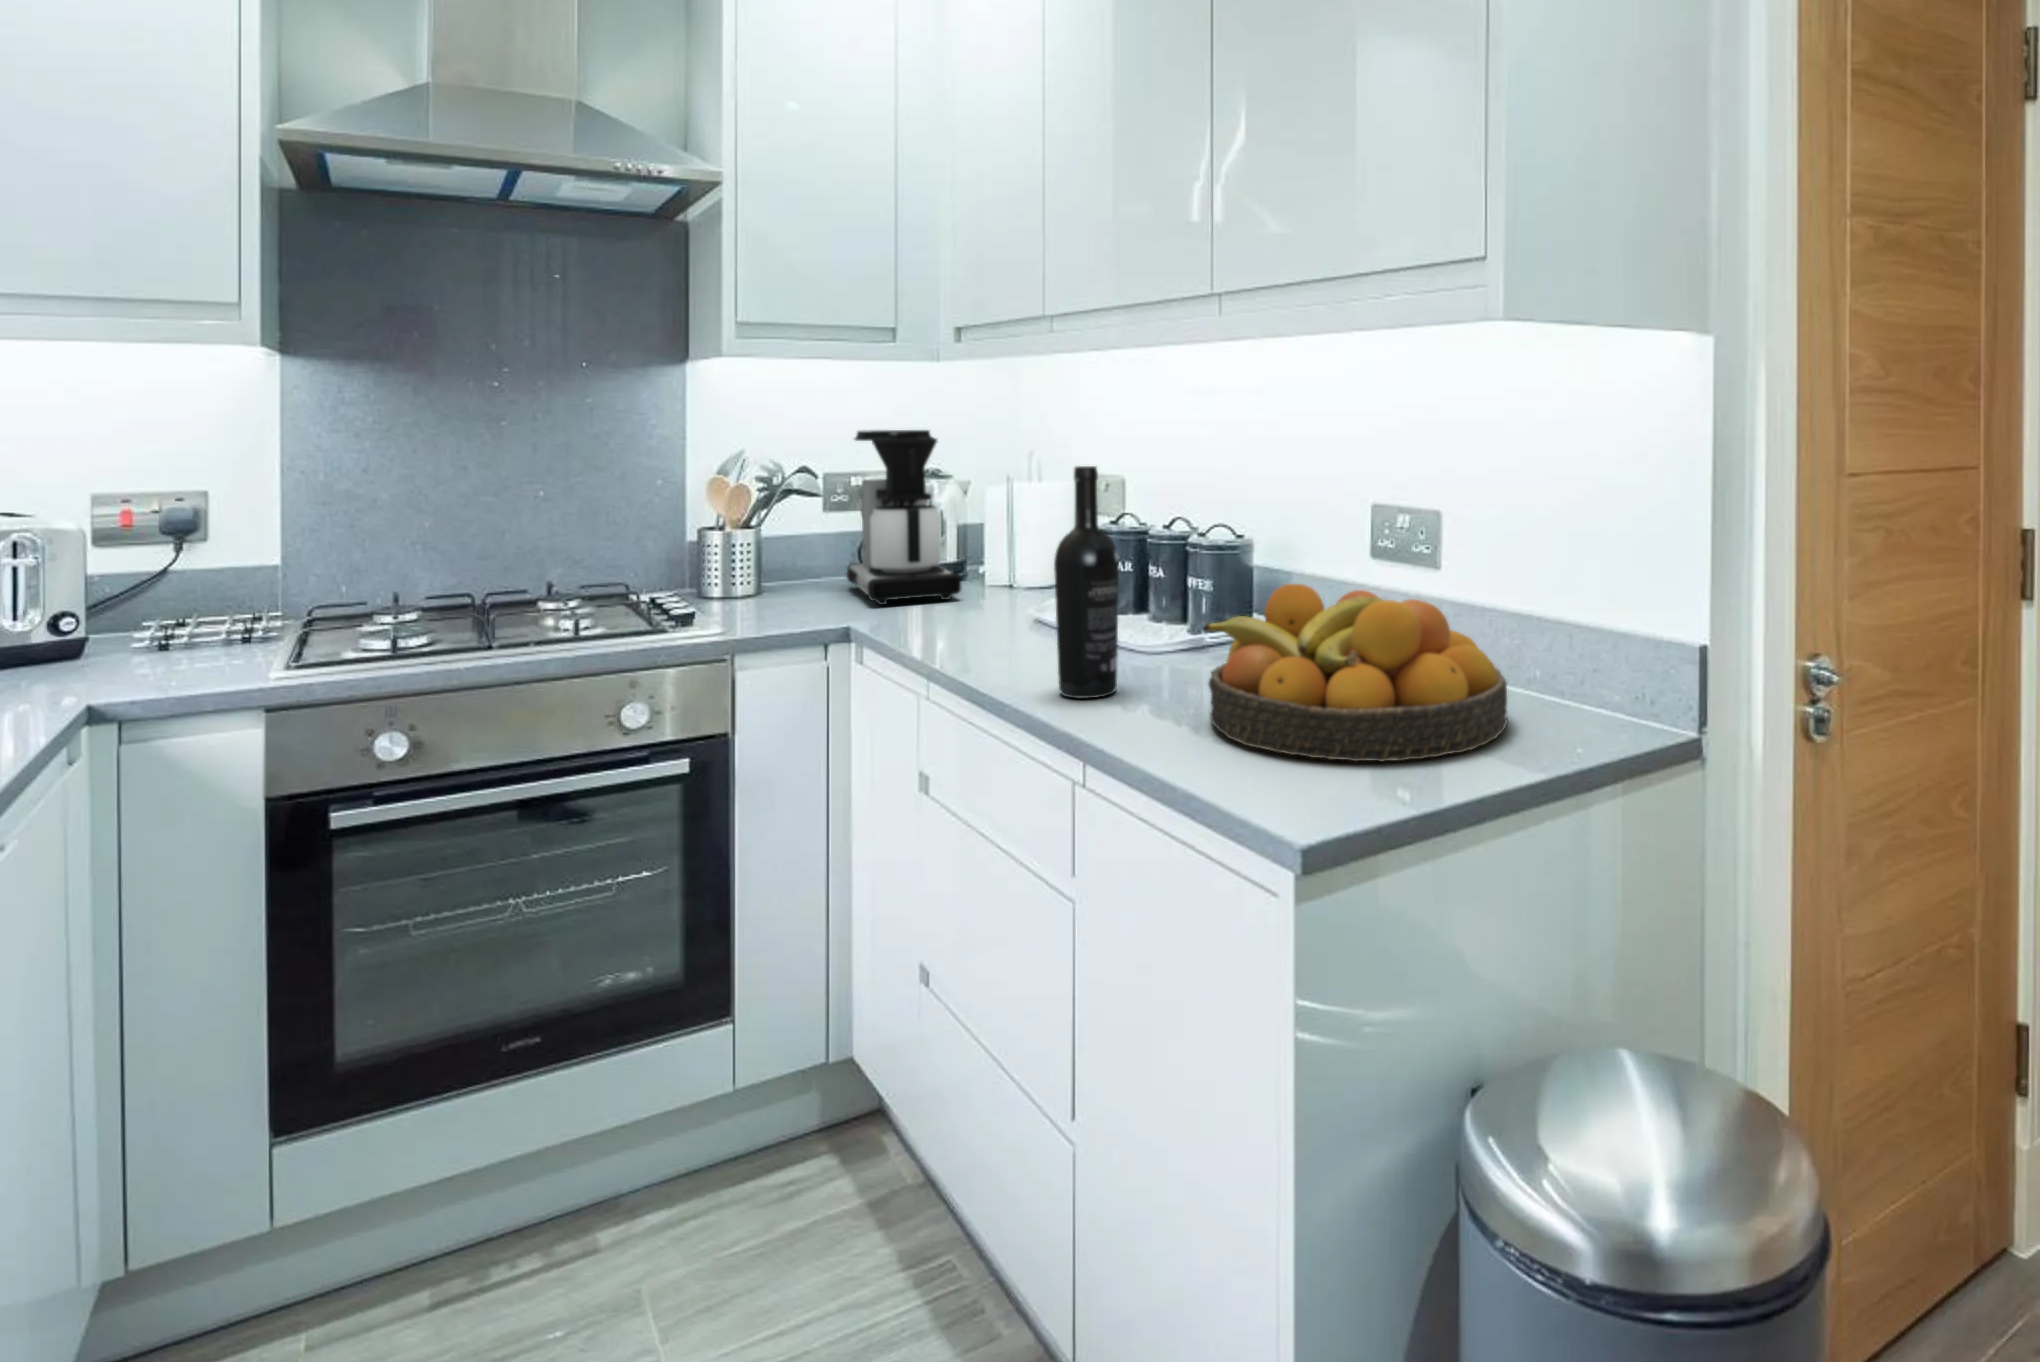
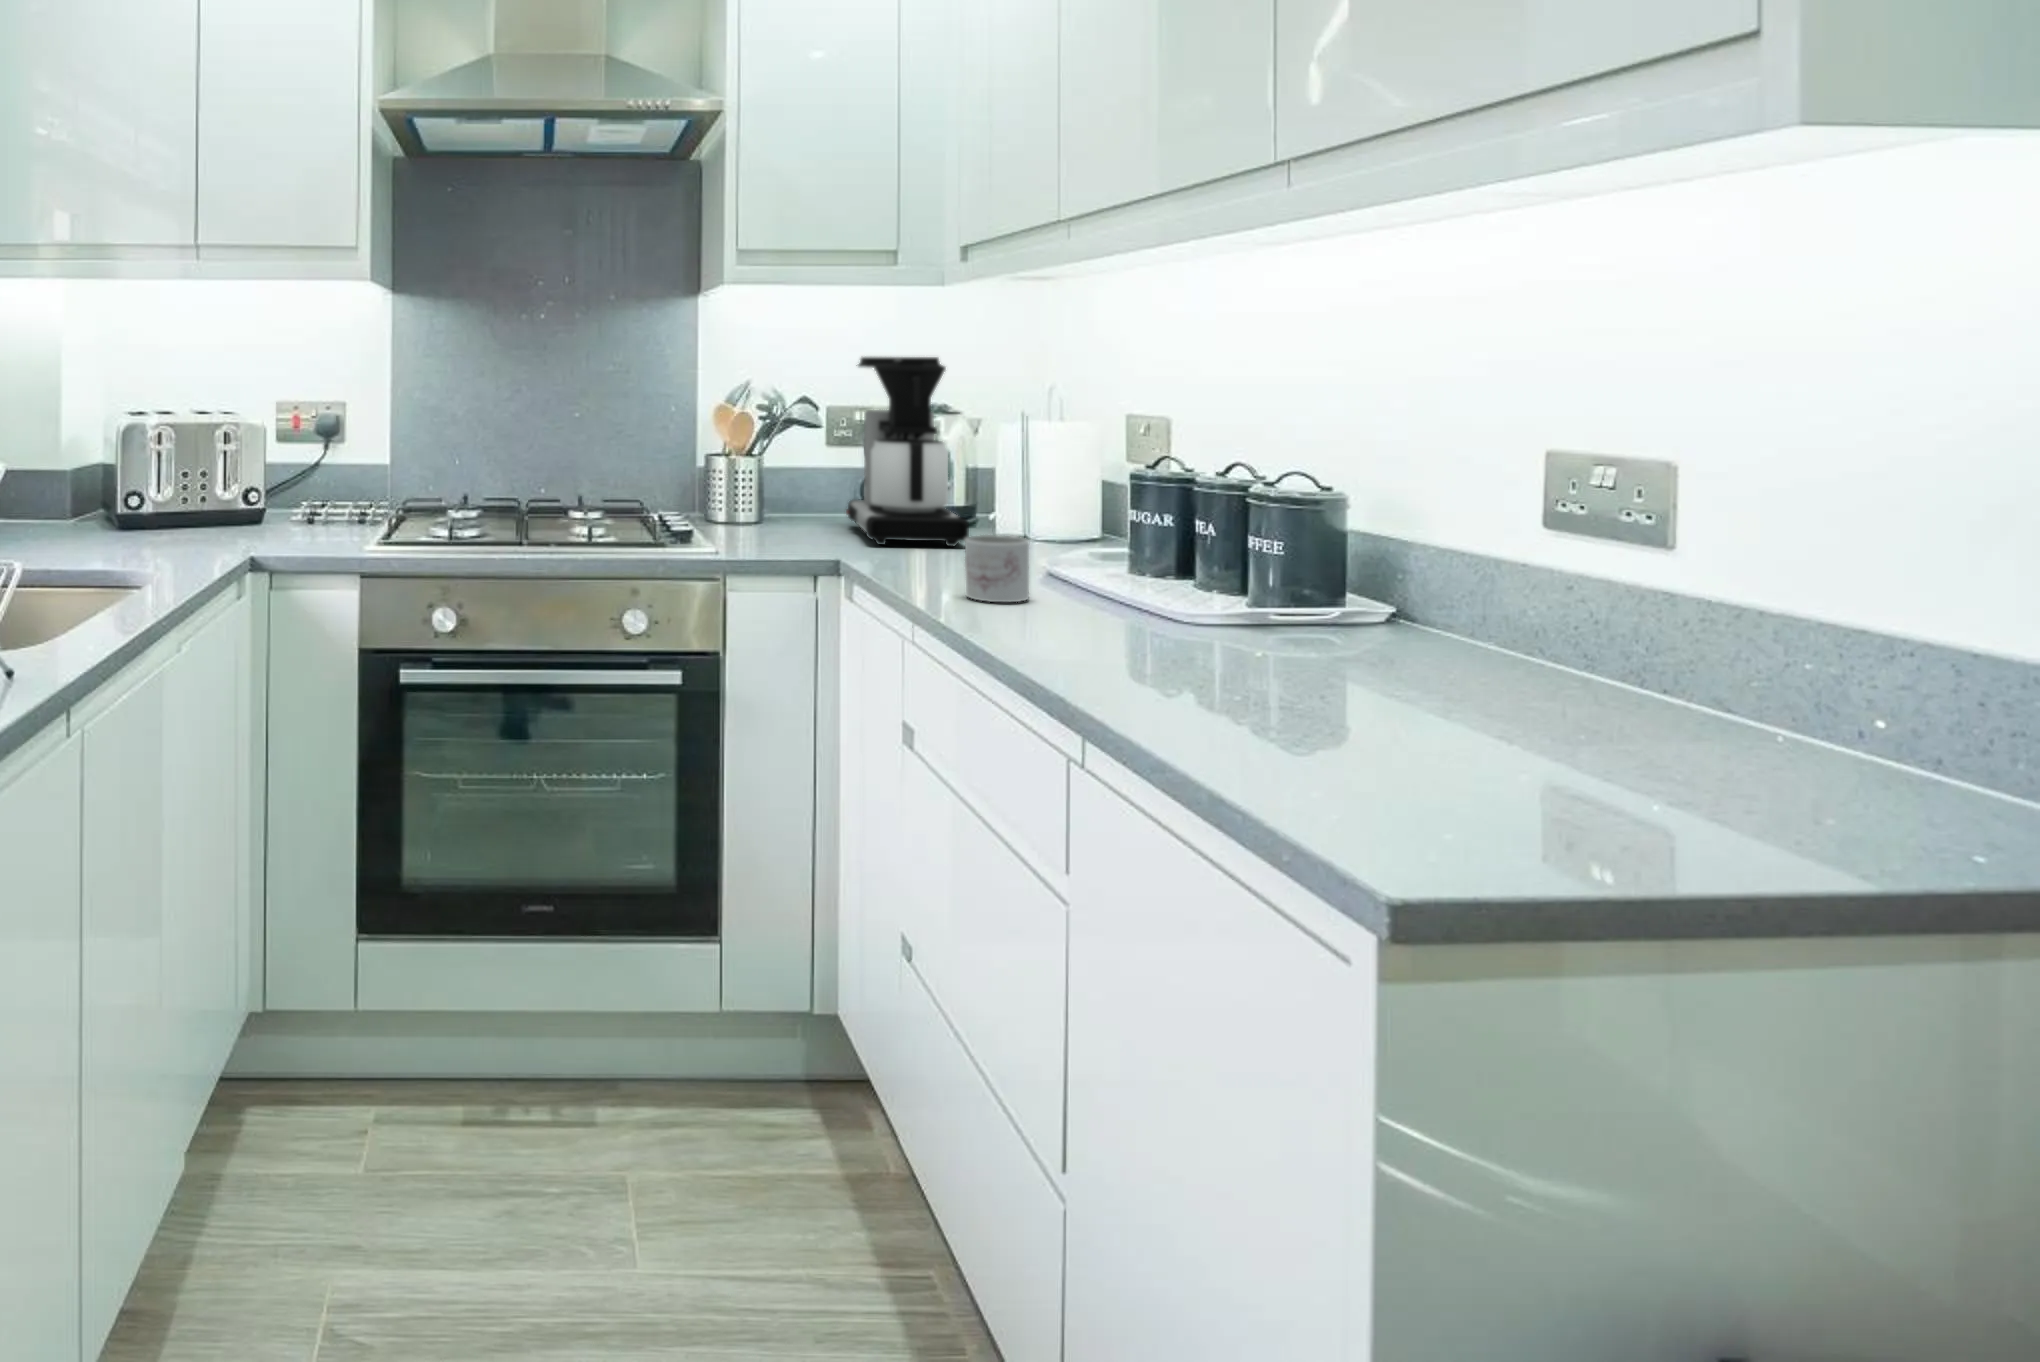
wine bottle: present [1054,466,1119,698] -> none [1054,393,1133,659]
fruit bowl: present [1202,584,1507,761] -> none [1228,546,1698,784]
mug: none [968,590,1025,653] -> present [965,535,1029,602]

